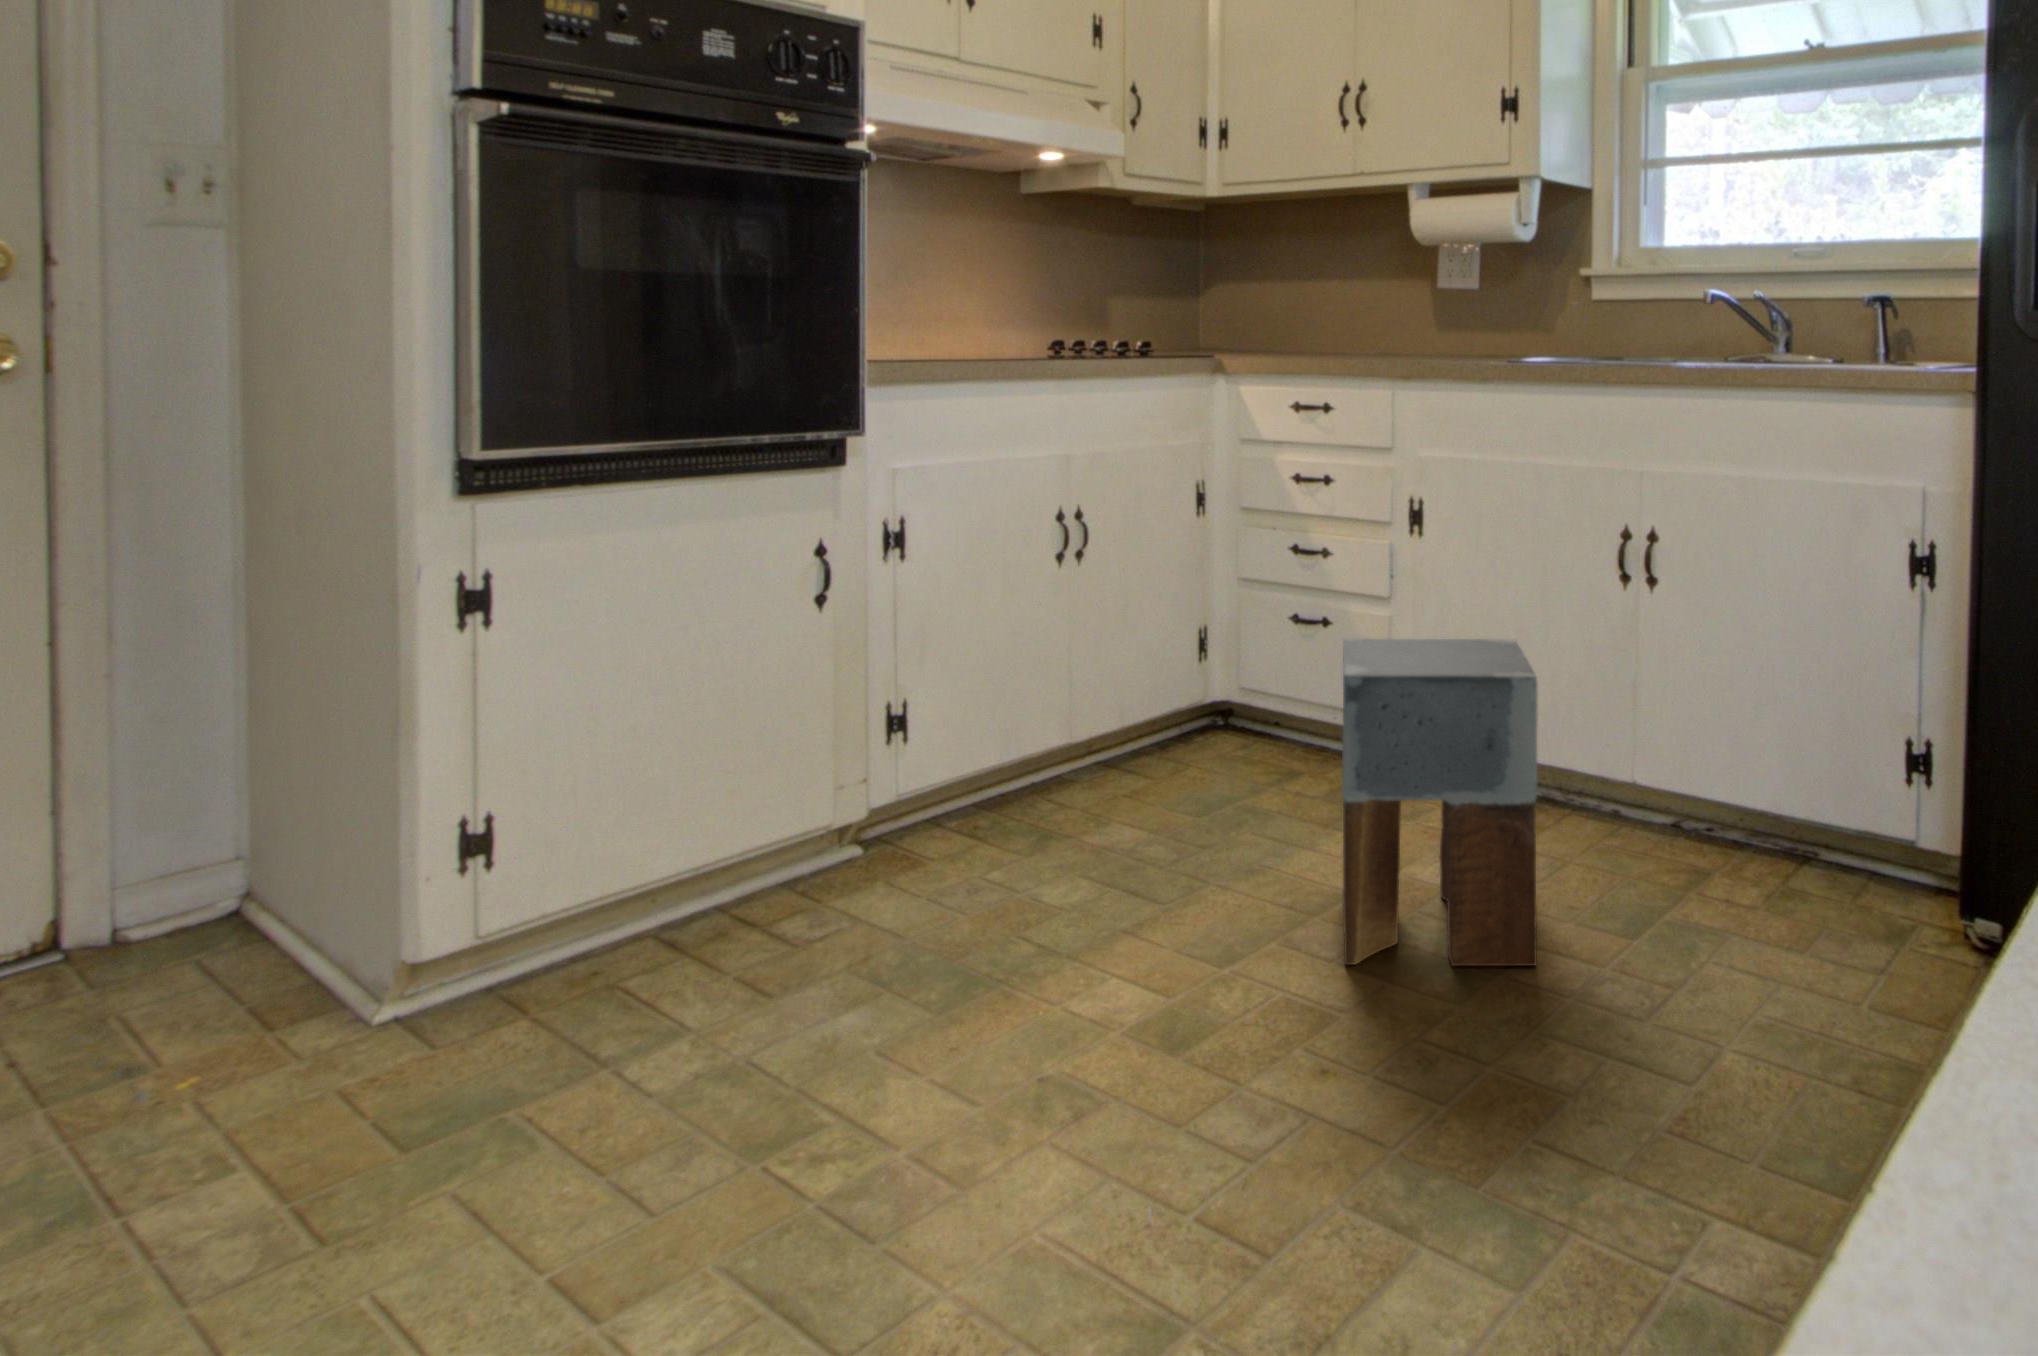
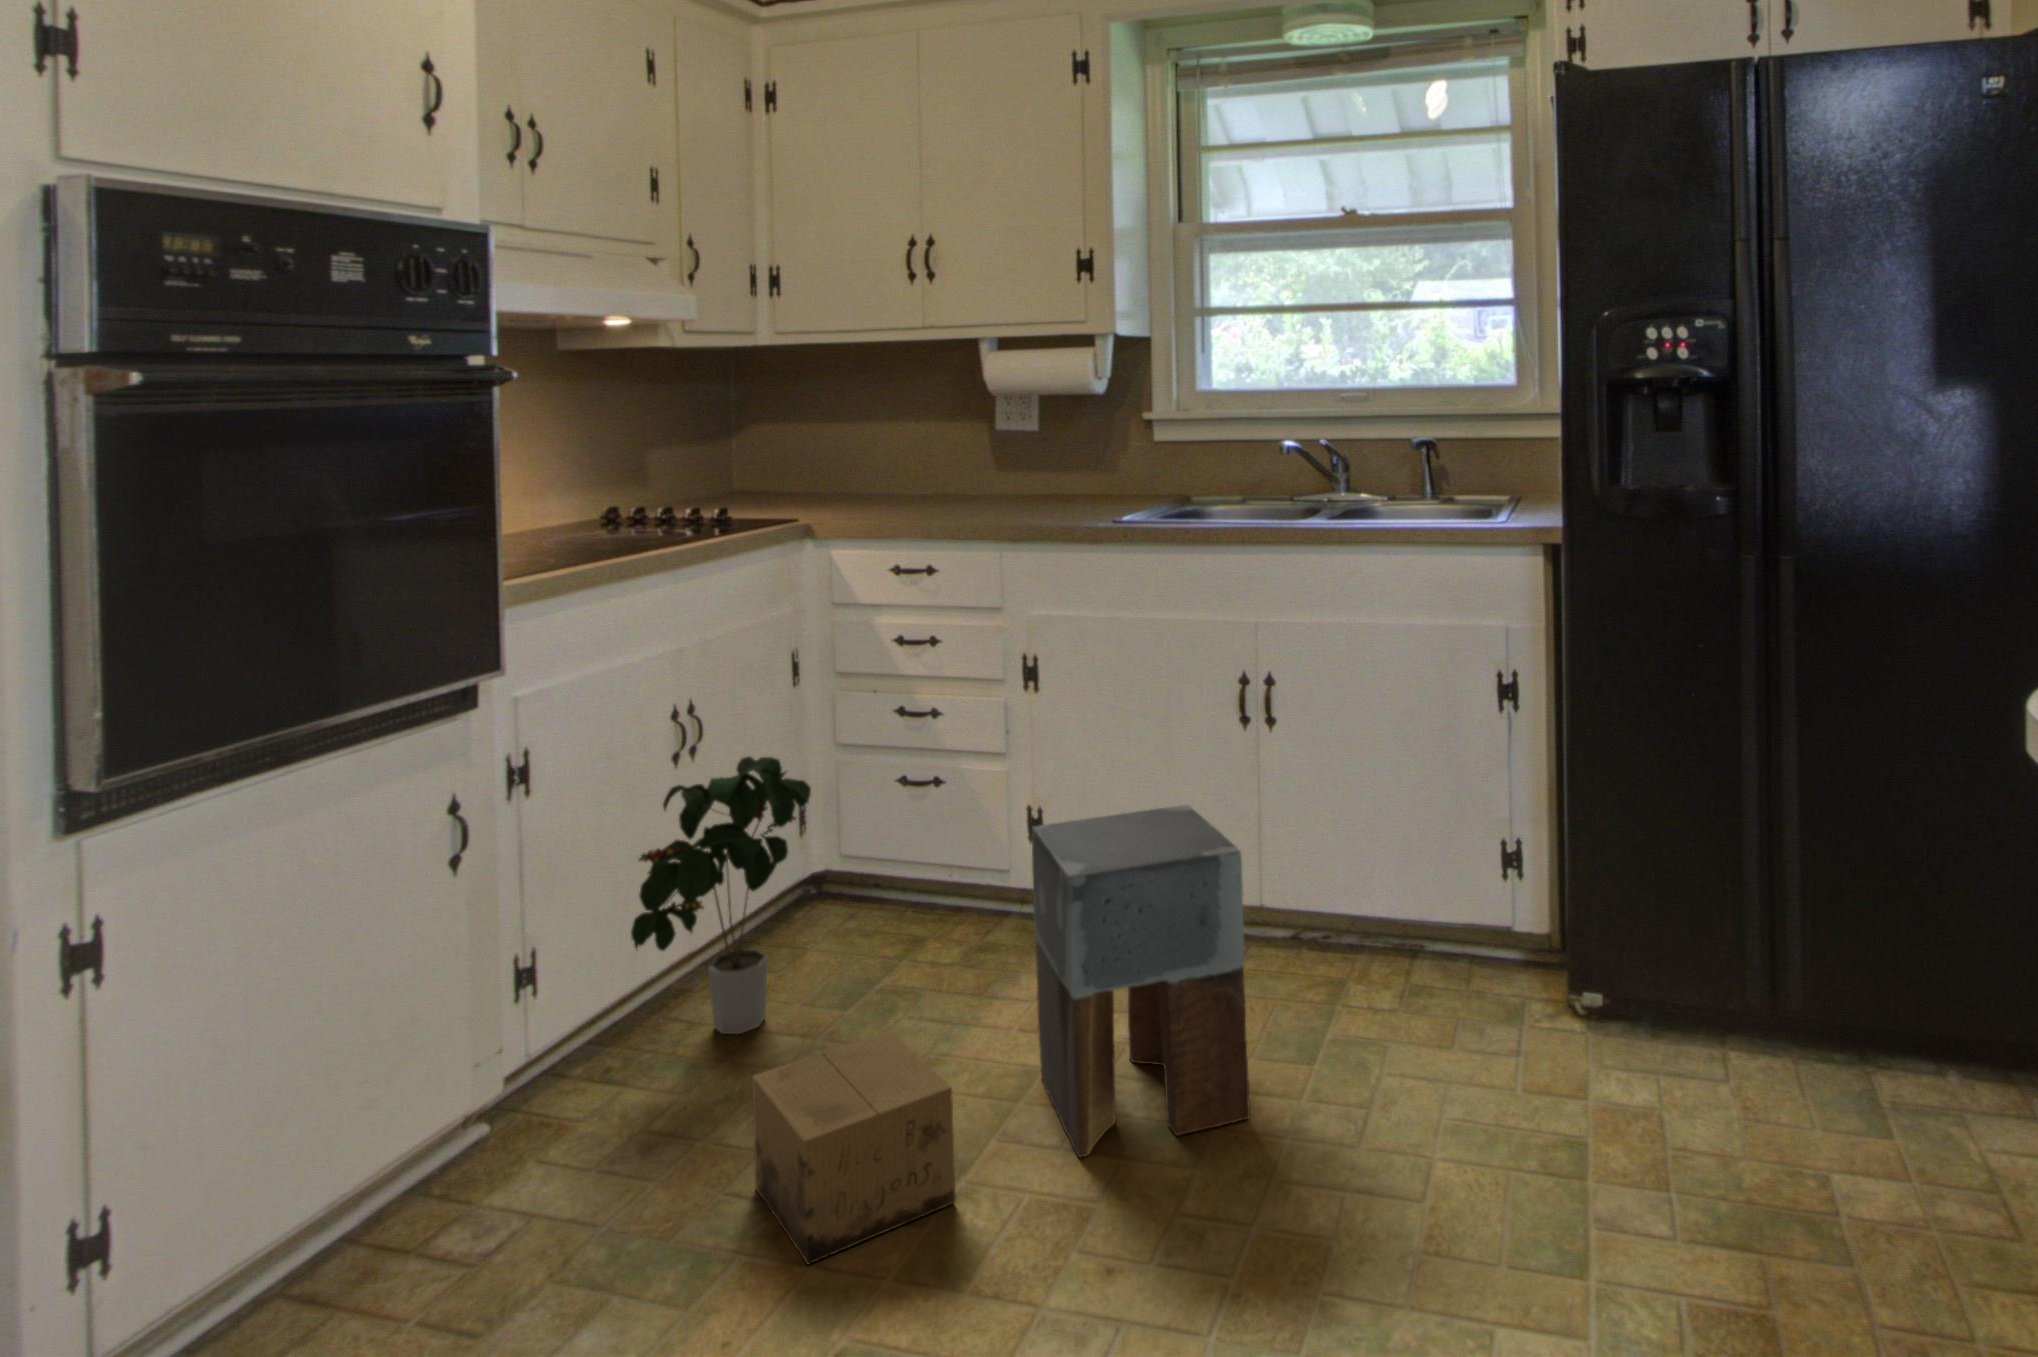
potted plant: none [989,561,1184,817] -> present [631,756,811,1034]
cardboard box: none [1043,812,1210,997] -> present [752,1031,956,1264]

